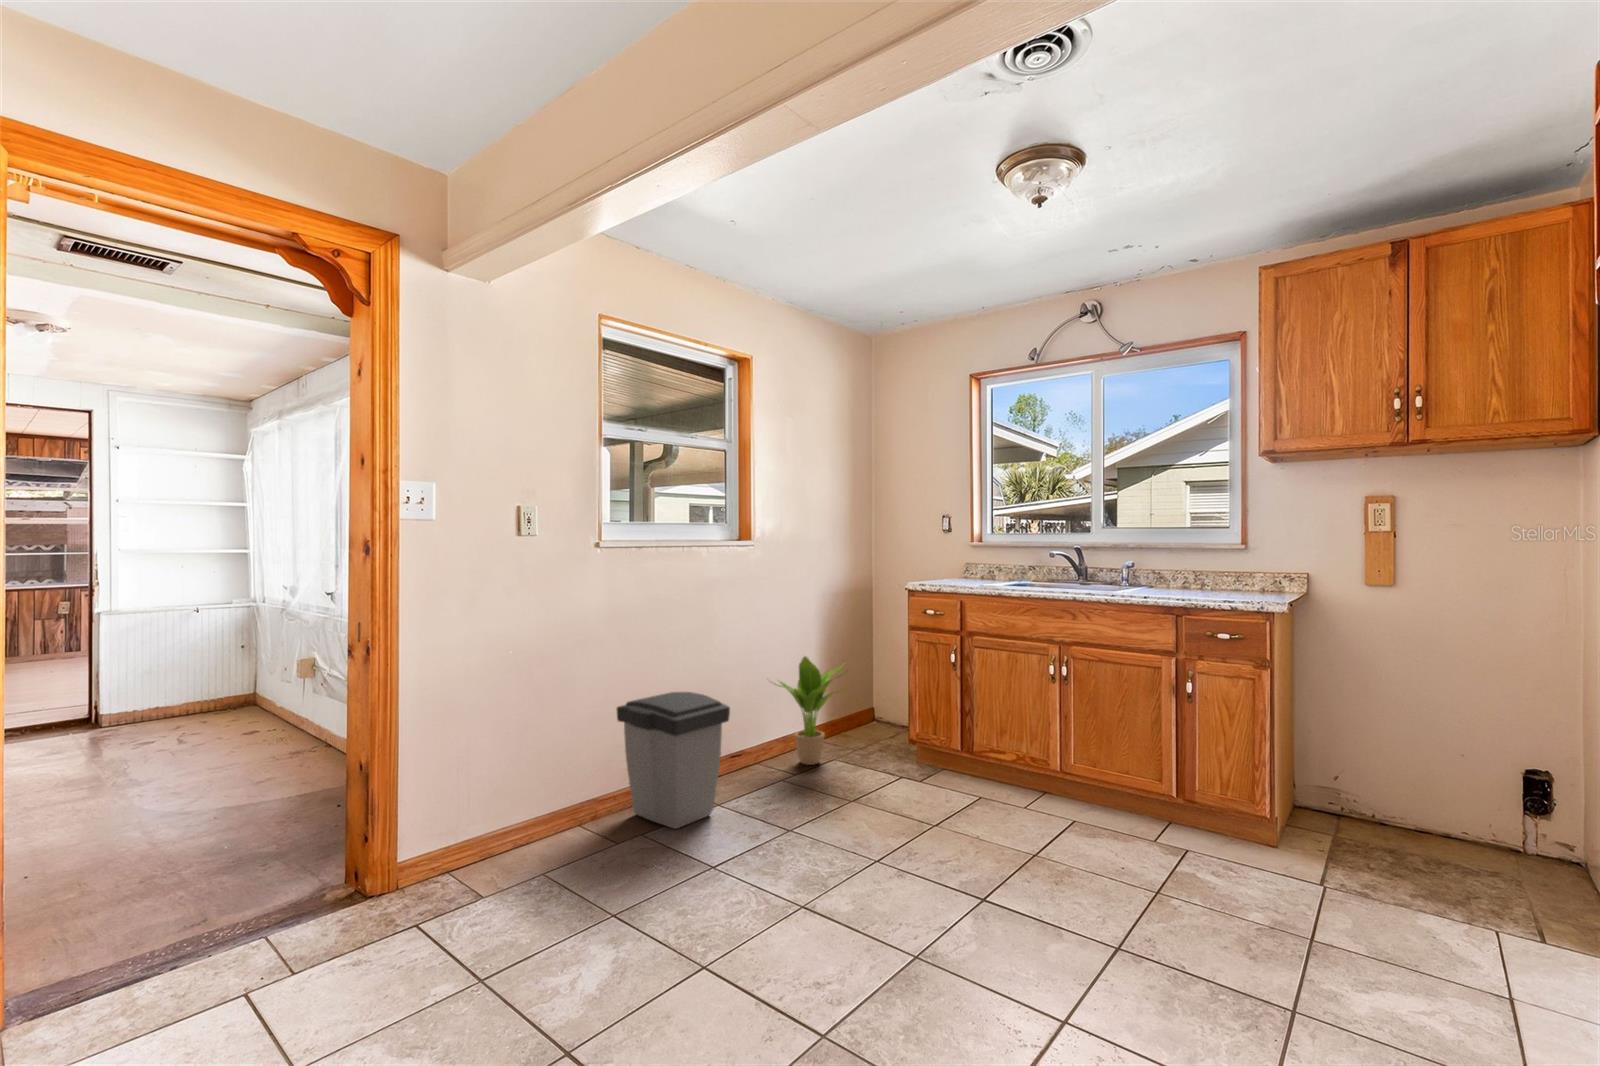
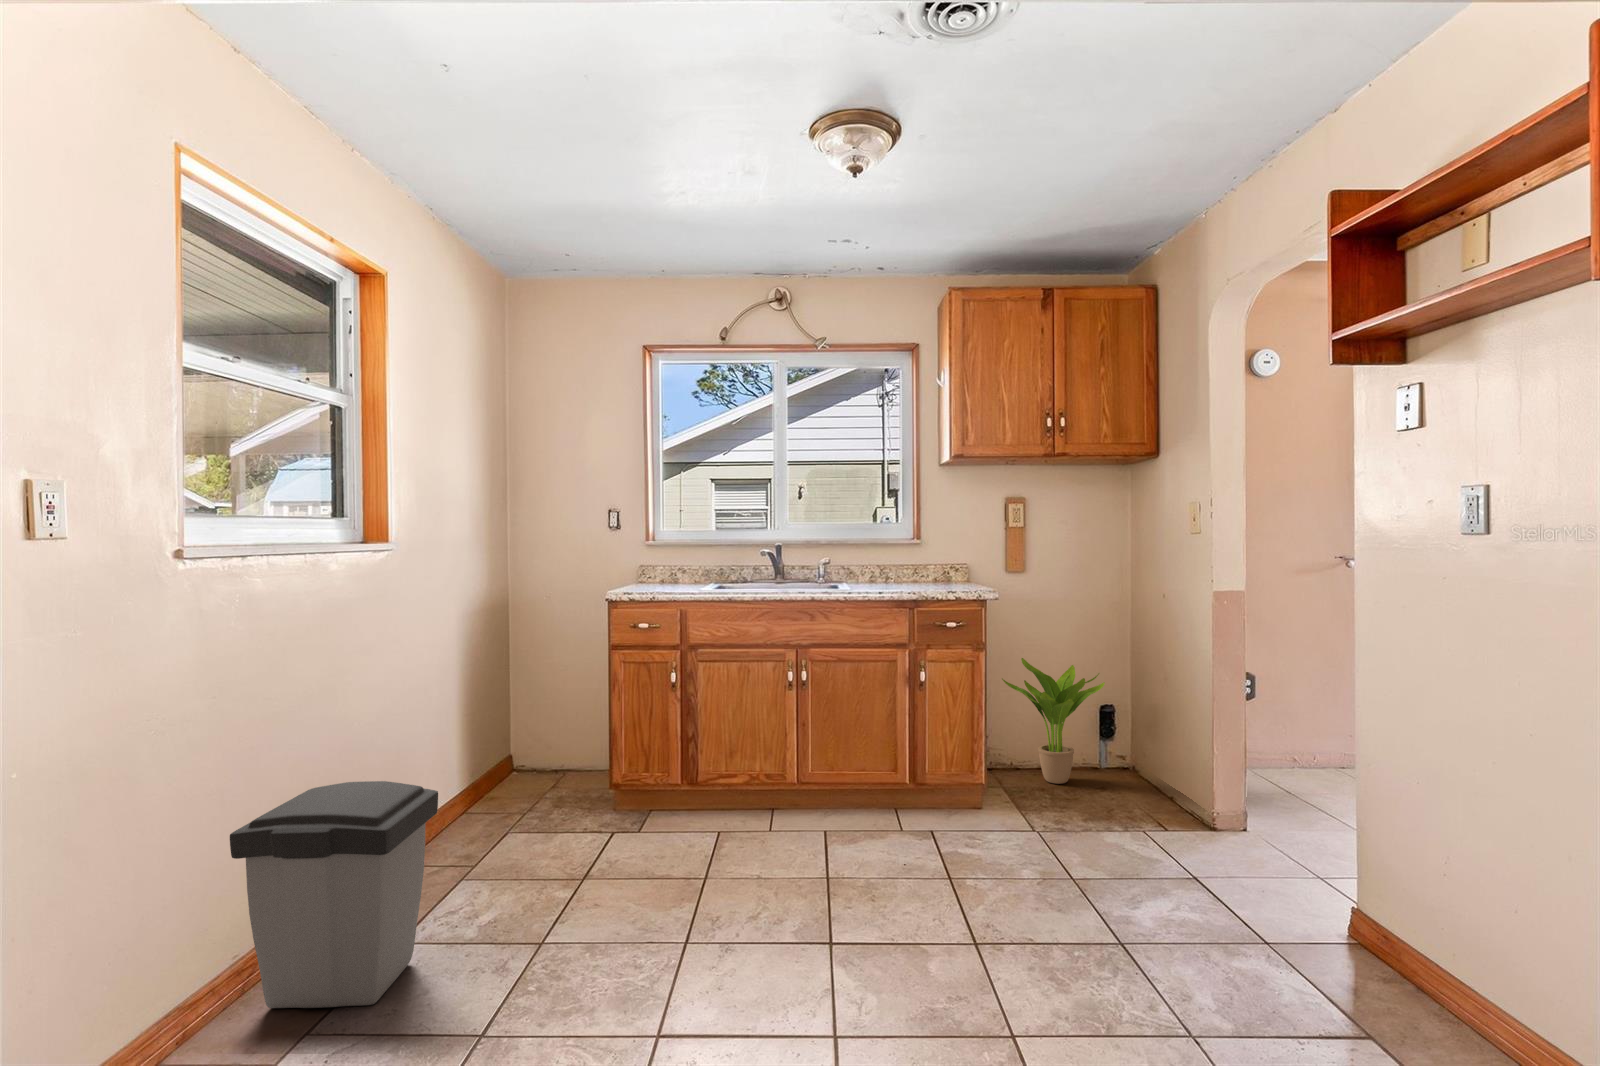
potted plant: present [776,656,846,765] -> present [1002,658,1105,784]

